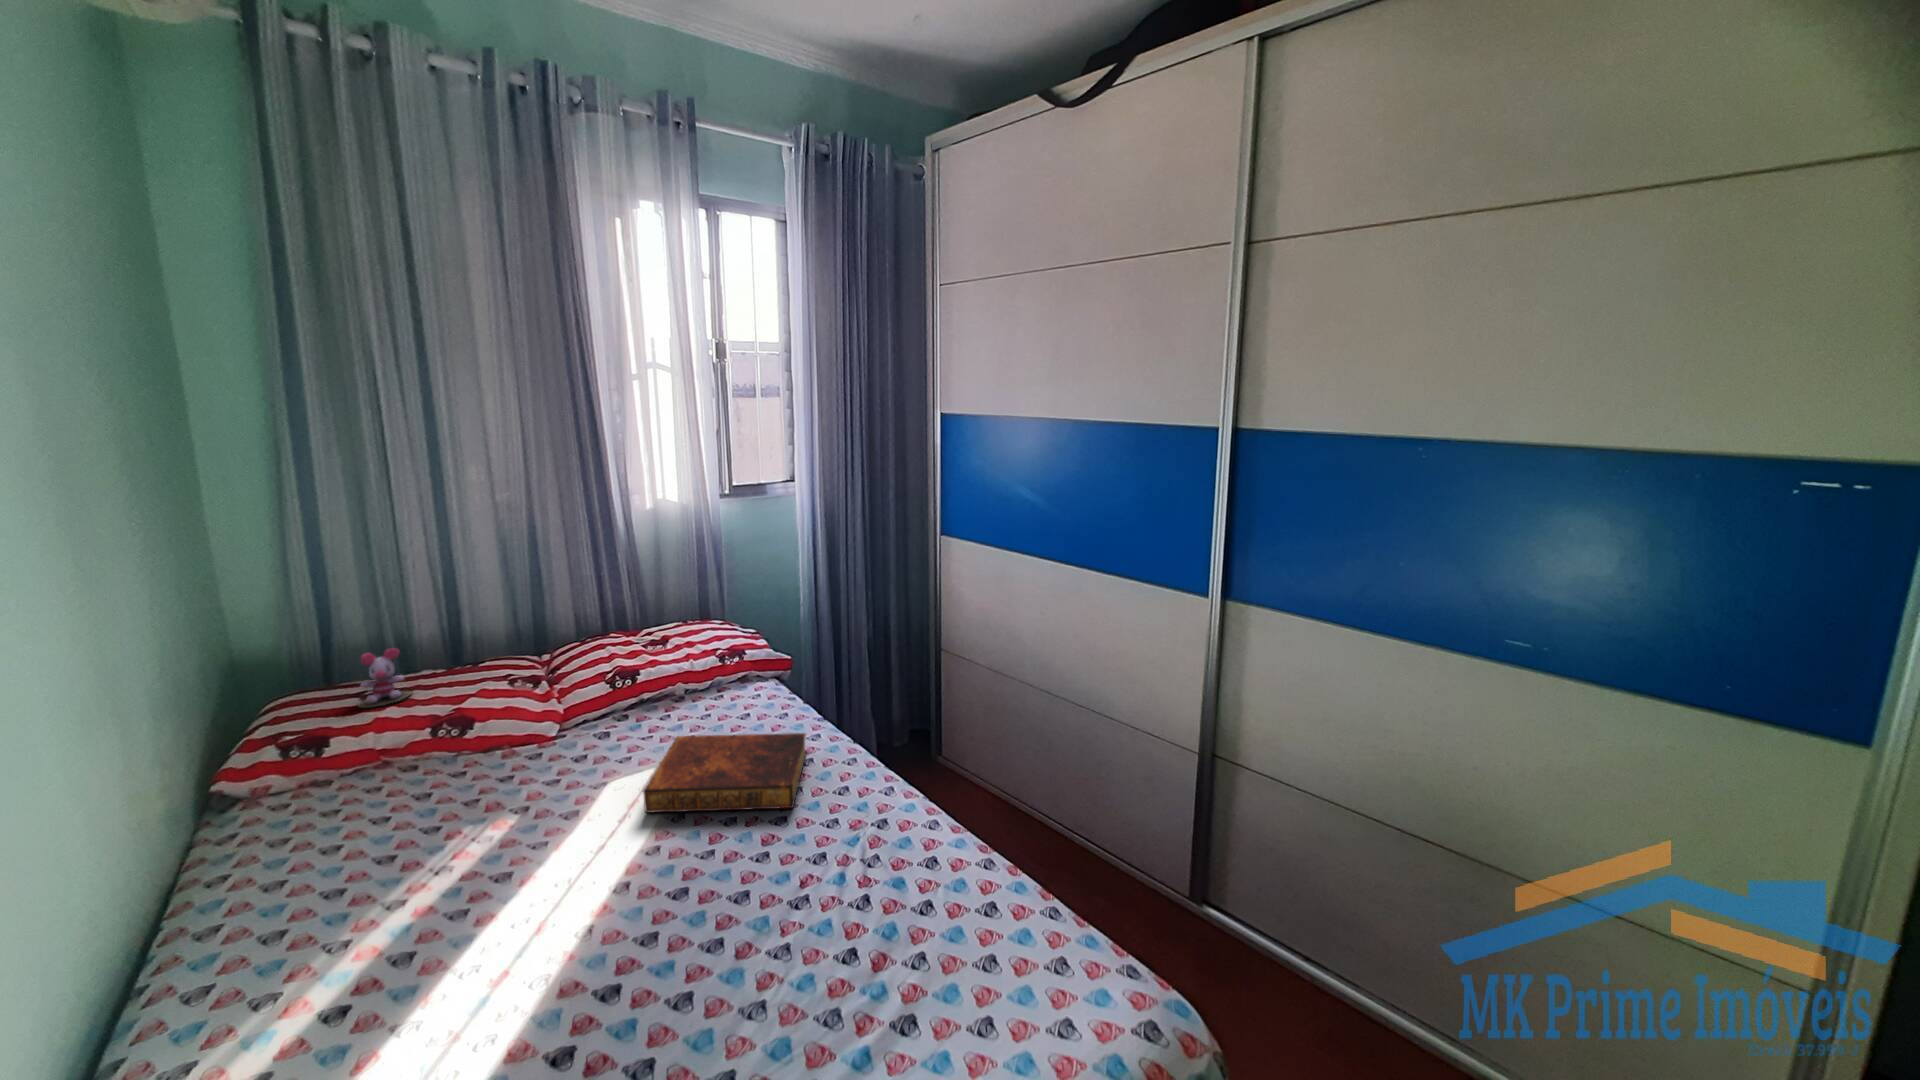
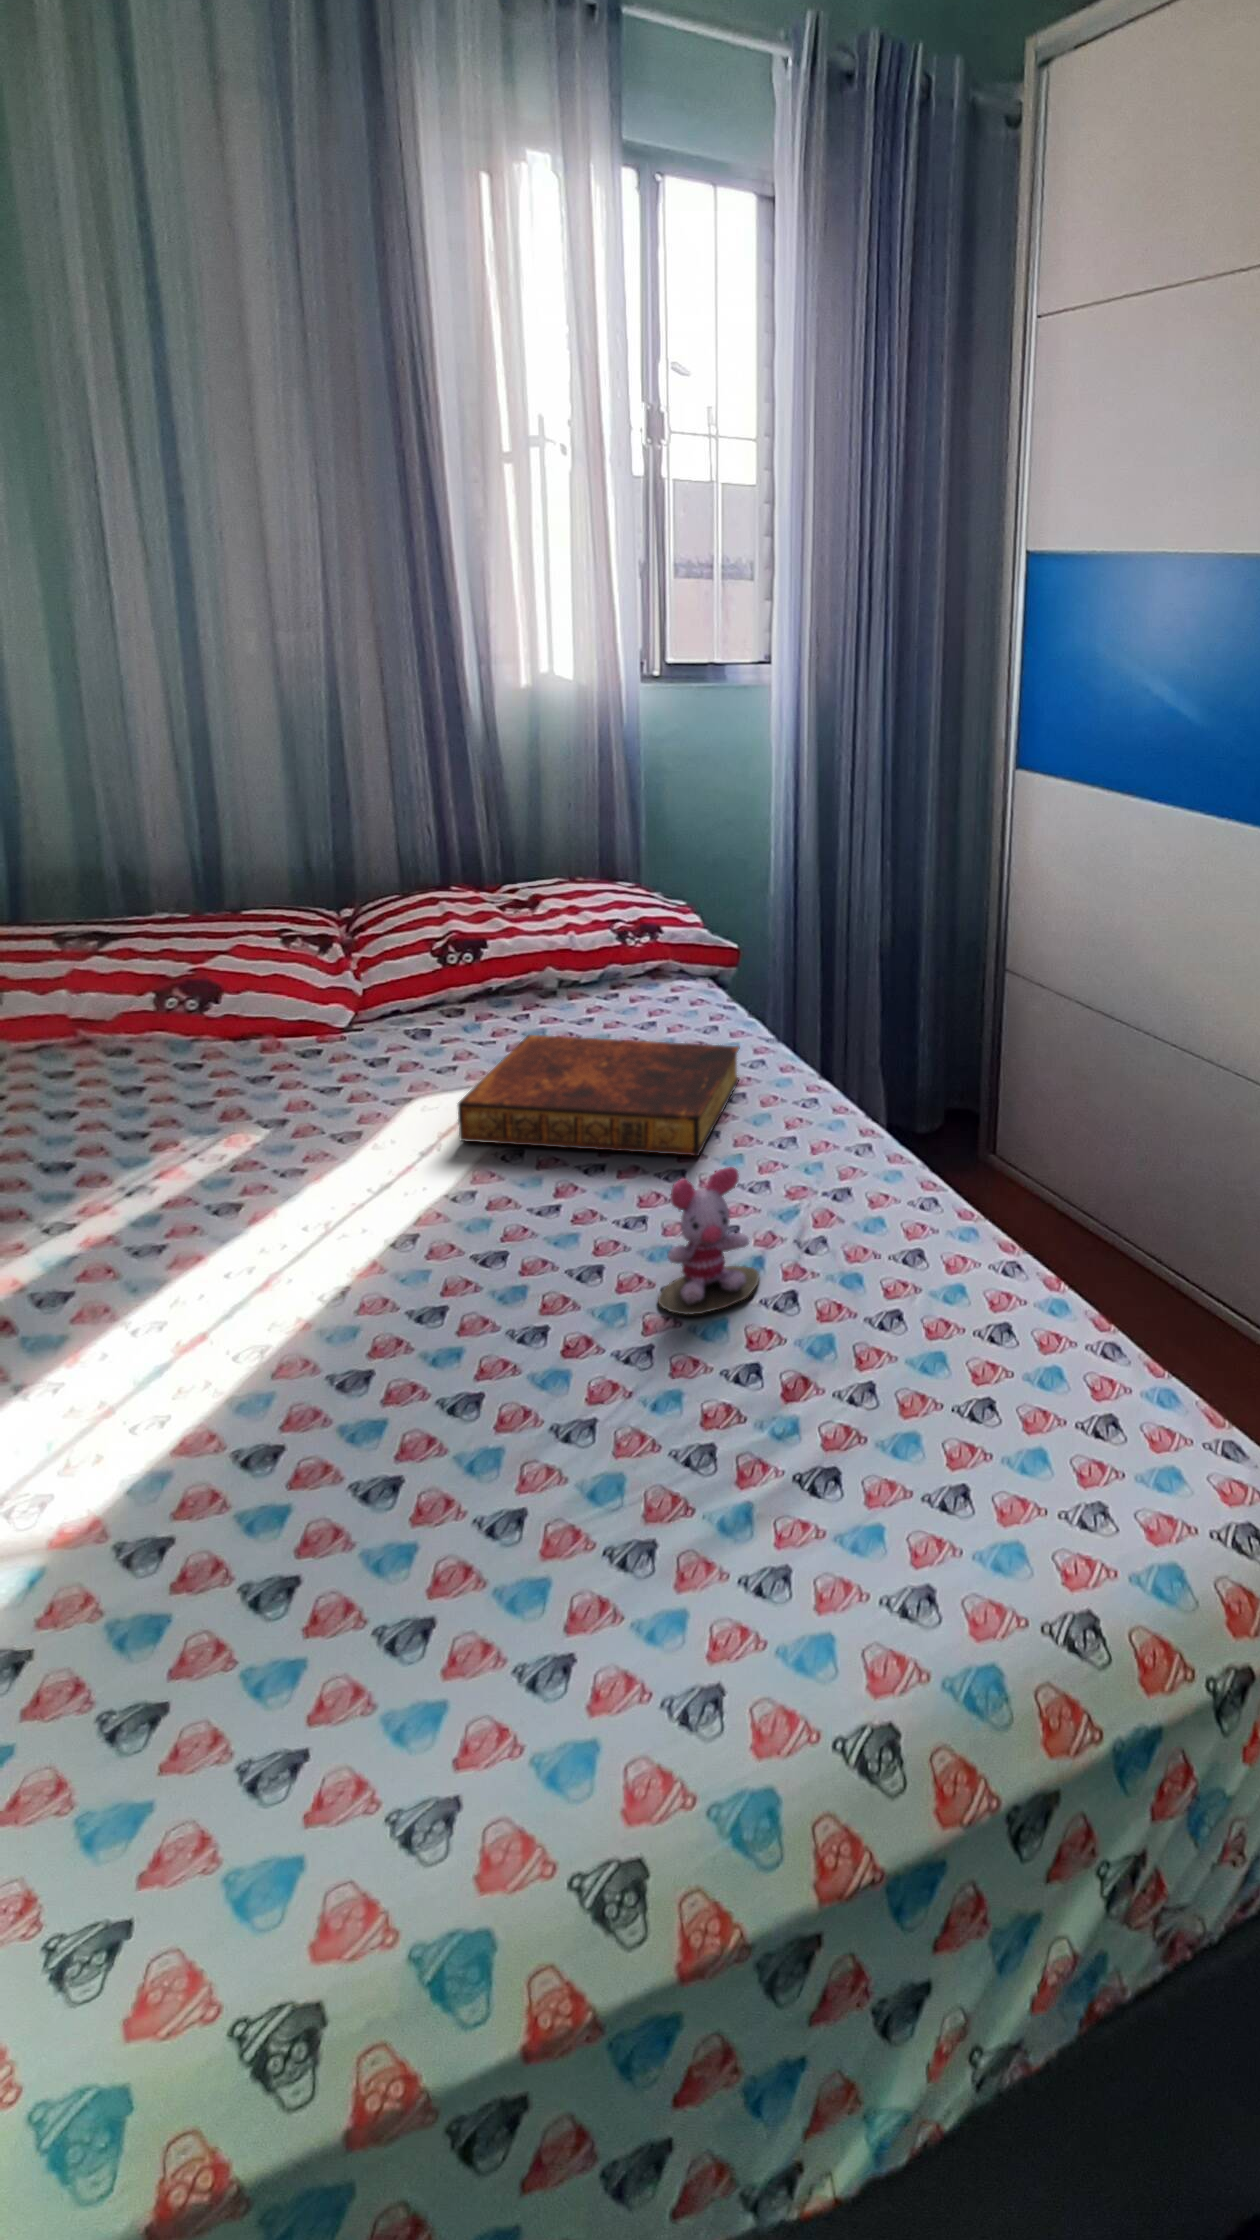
stuffed toy: present [358,648,412,708] -> present [658,1167,759,1314]

